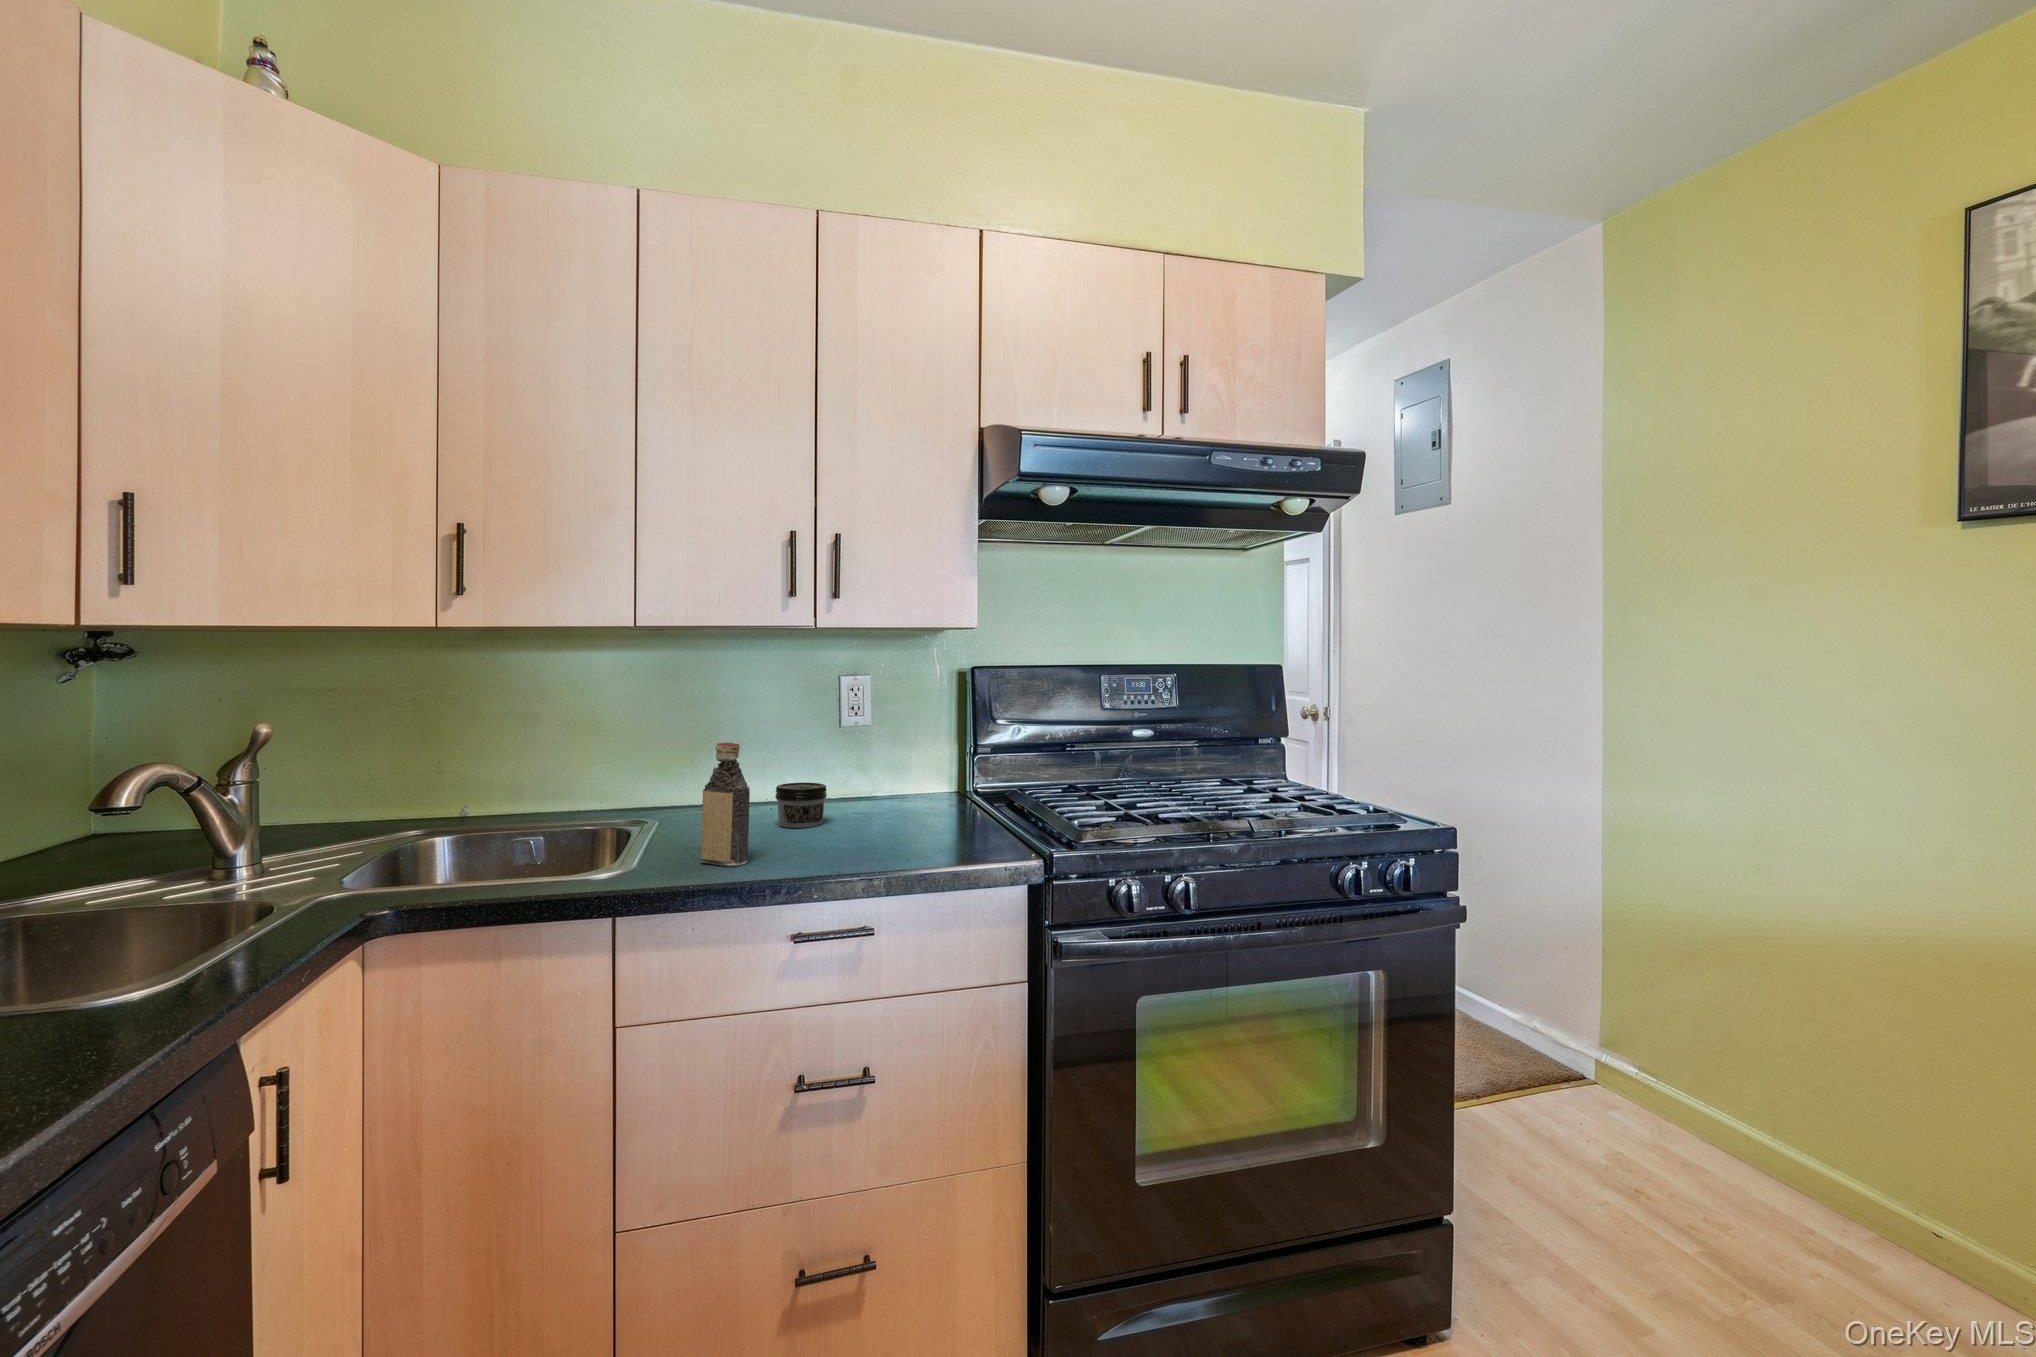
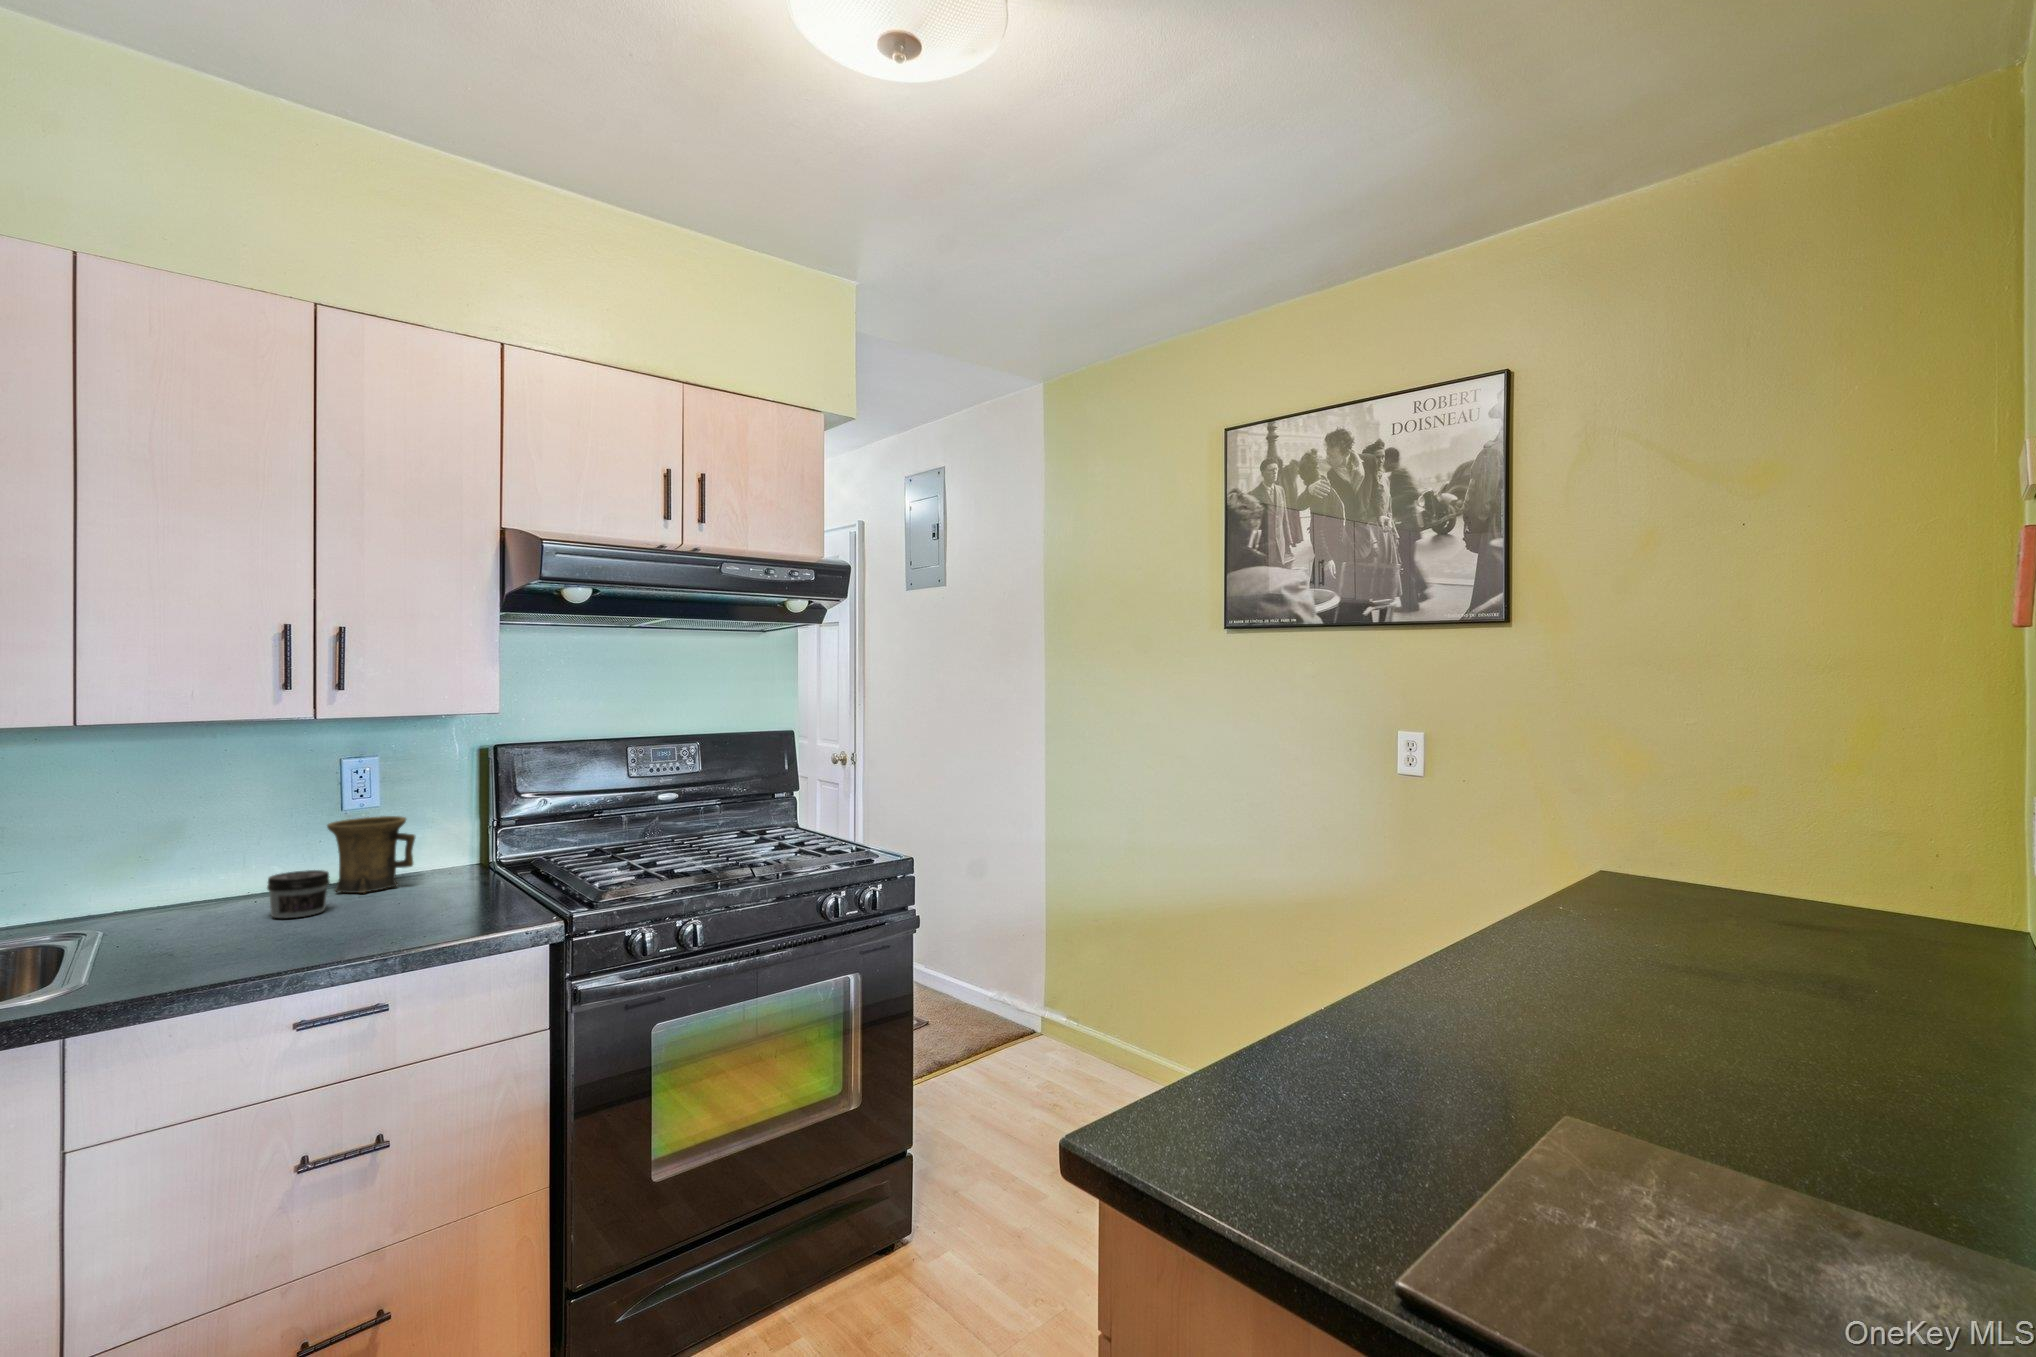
mug: none [826,736,901,810] -> present [327,816,415,893]
bottle: present [701,743,750,866] -> none [182,841,245,964]

